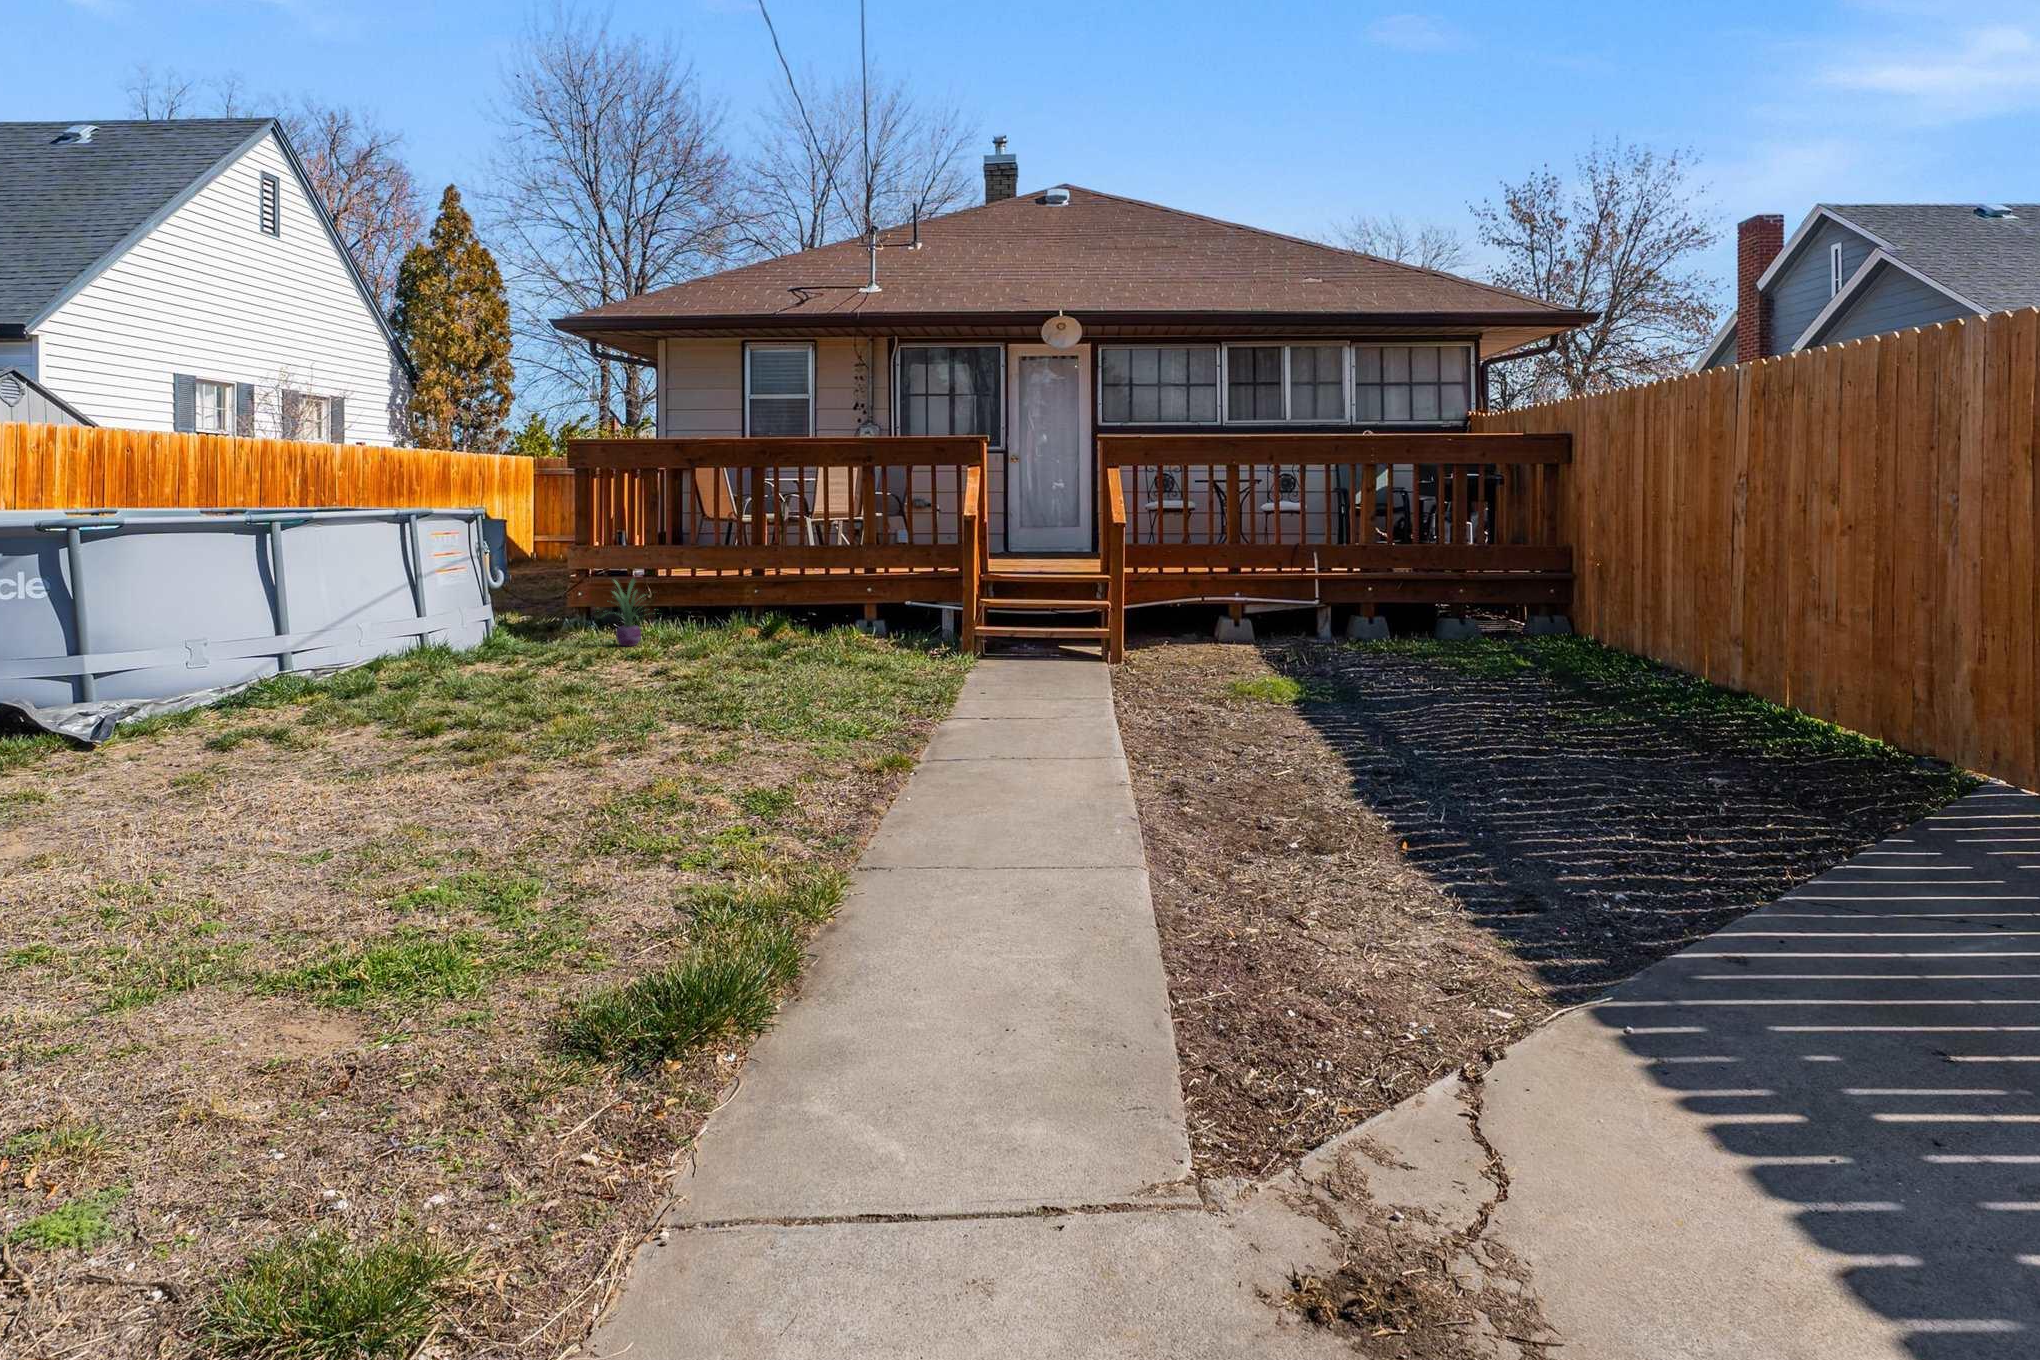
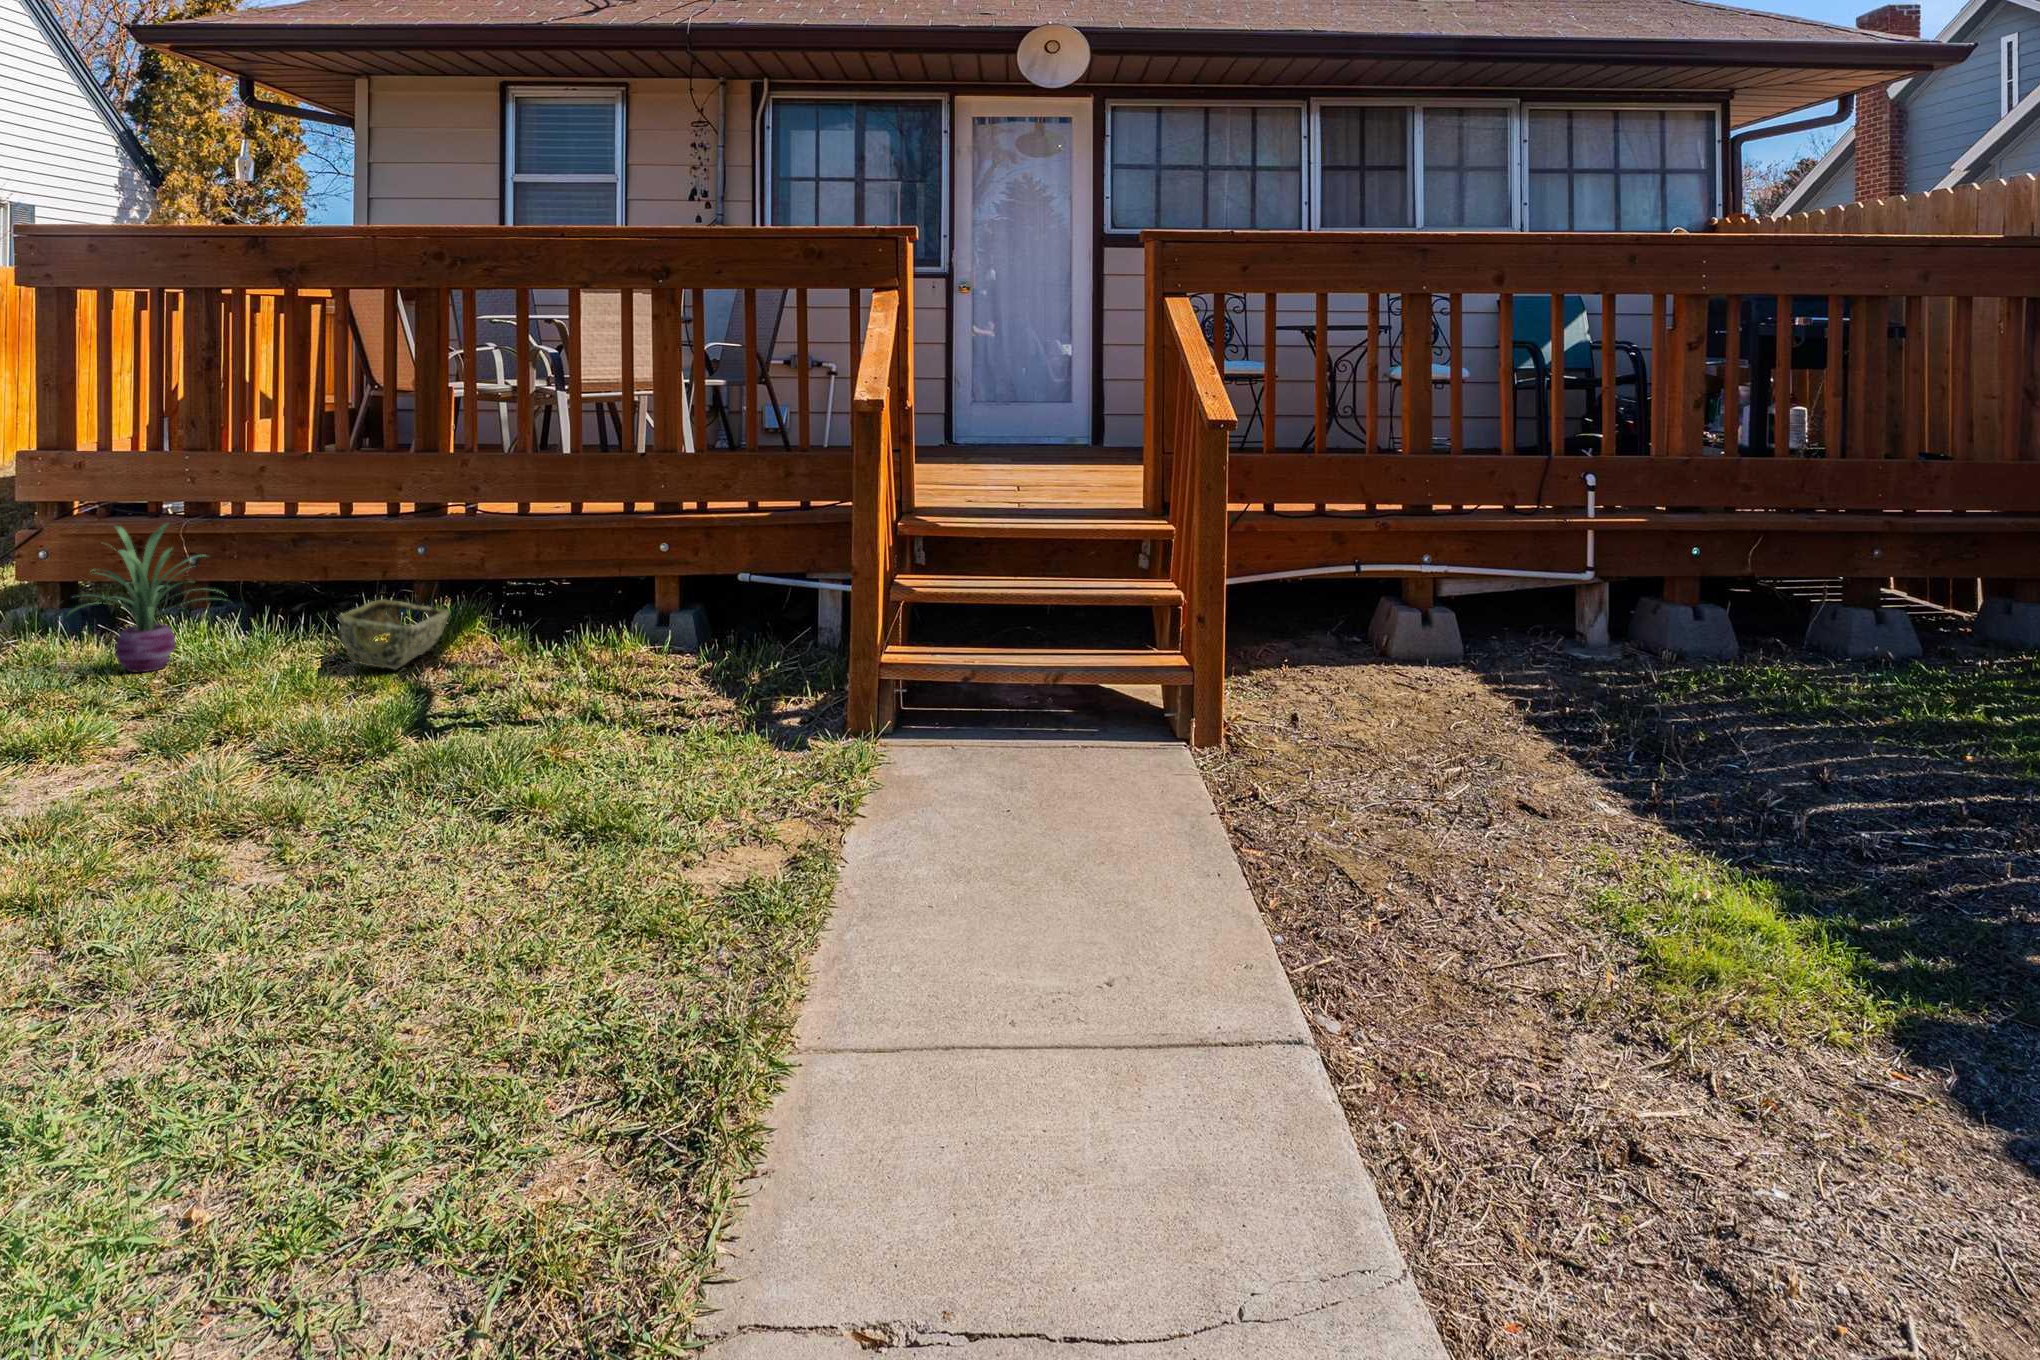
woven basket: none [718,616,764,645] -> present [338,599,450,669]

